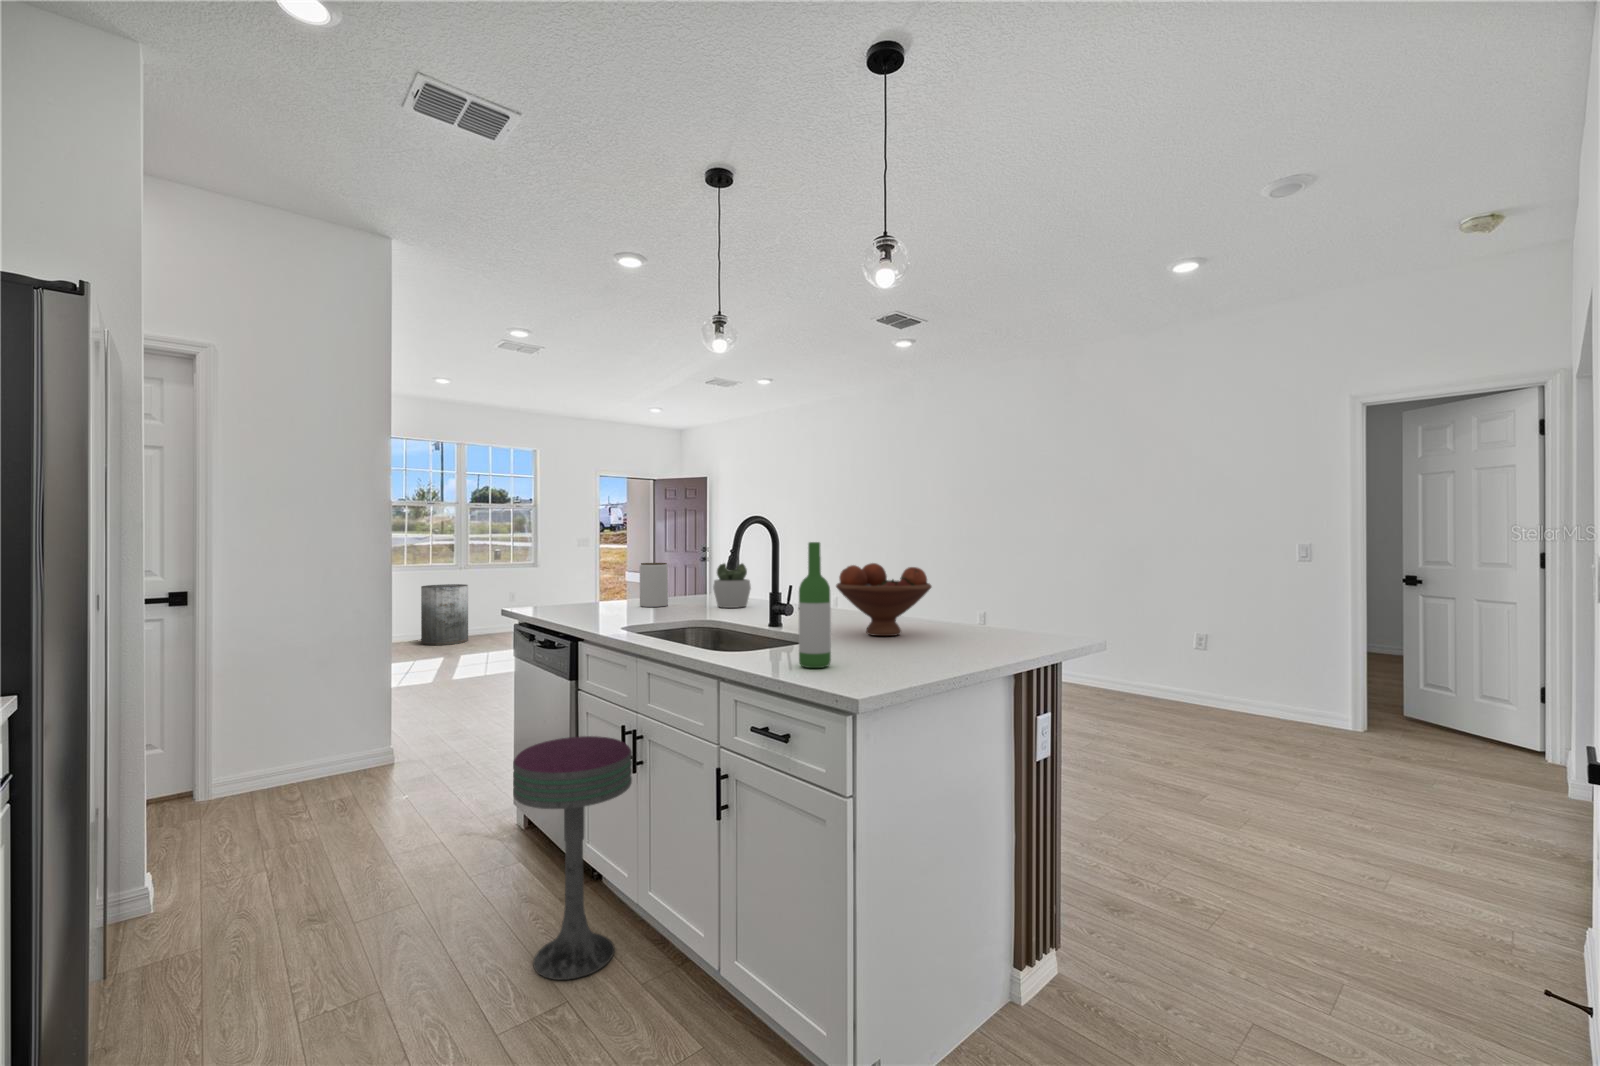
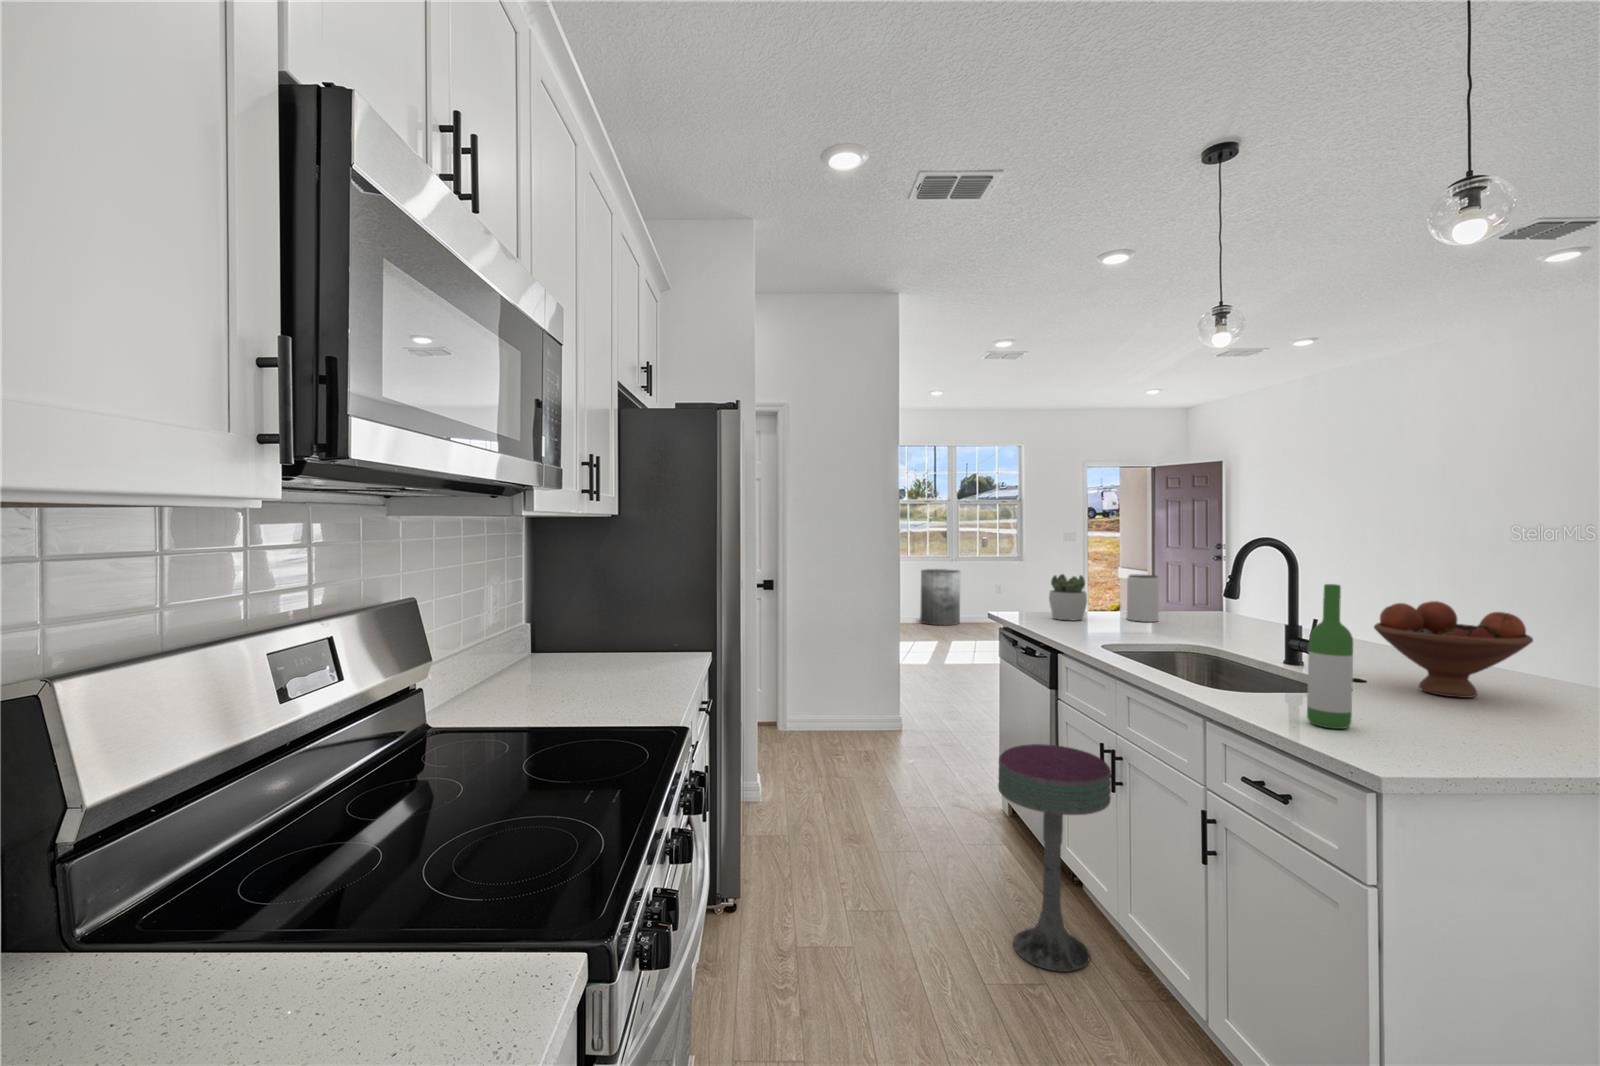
succulent plant: present [713,564,751,608] -> present [1049,574,1087,620]

